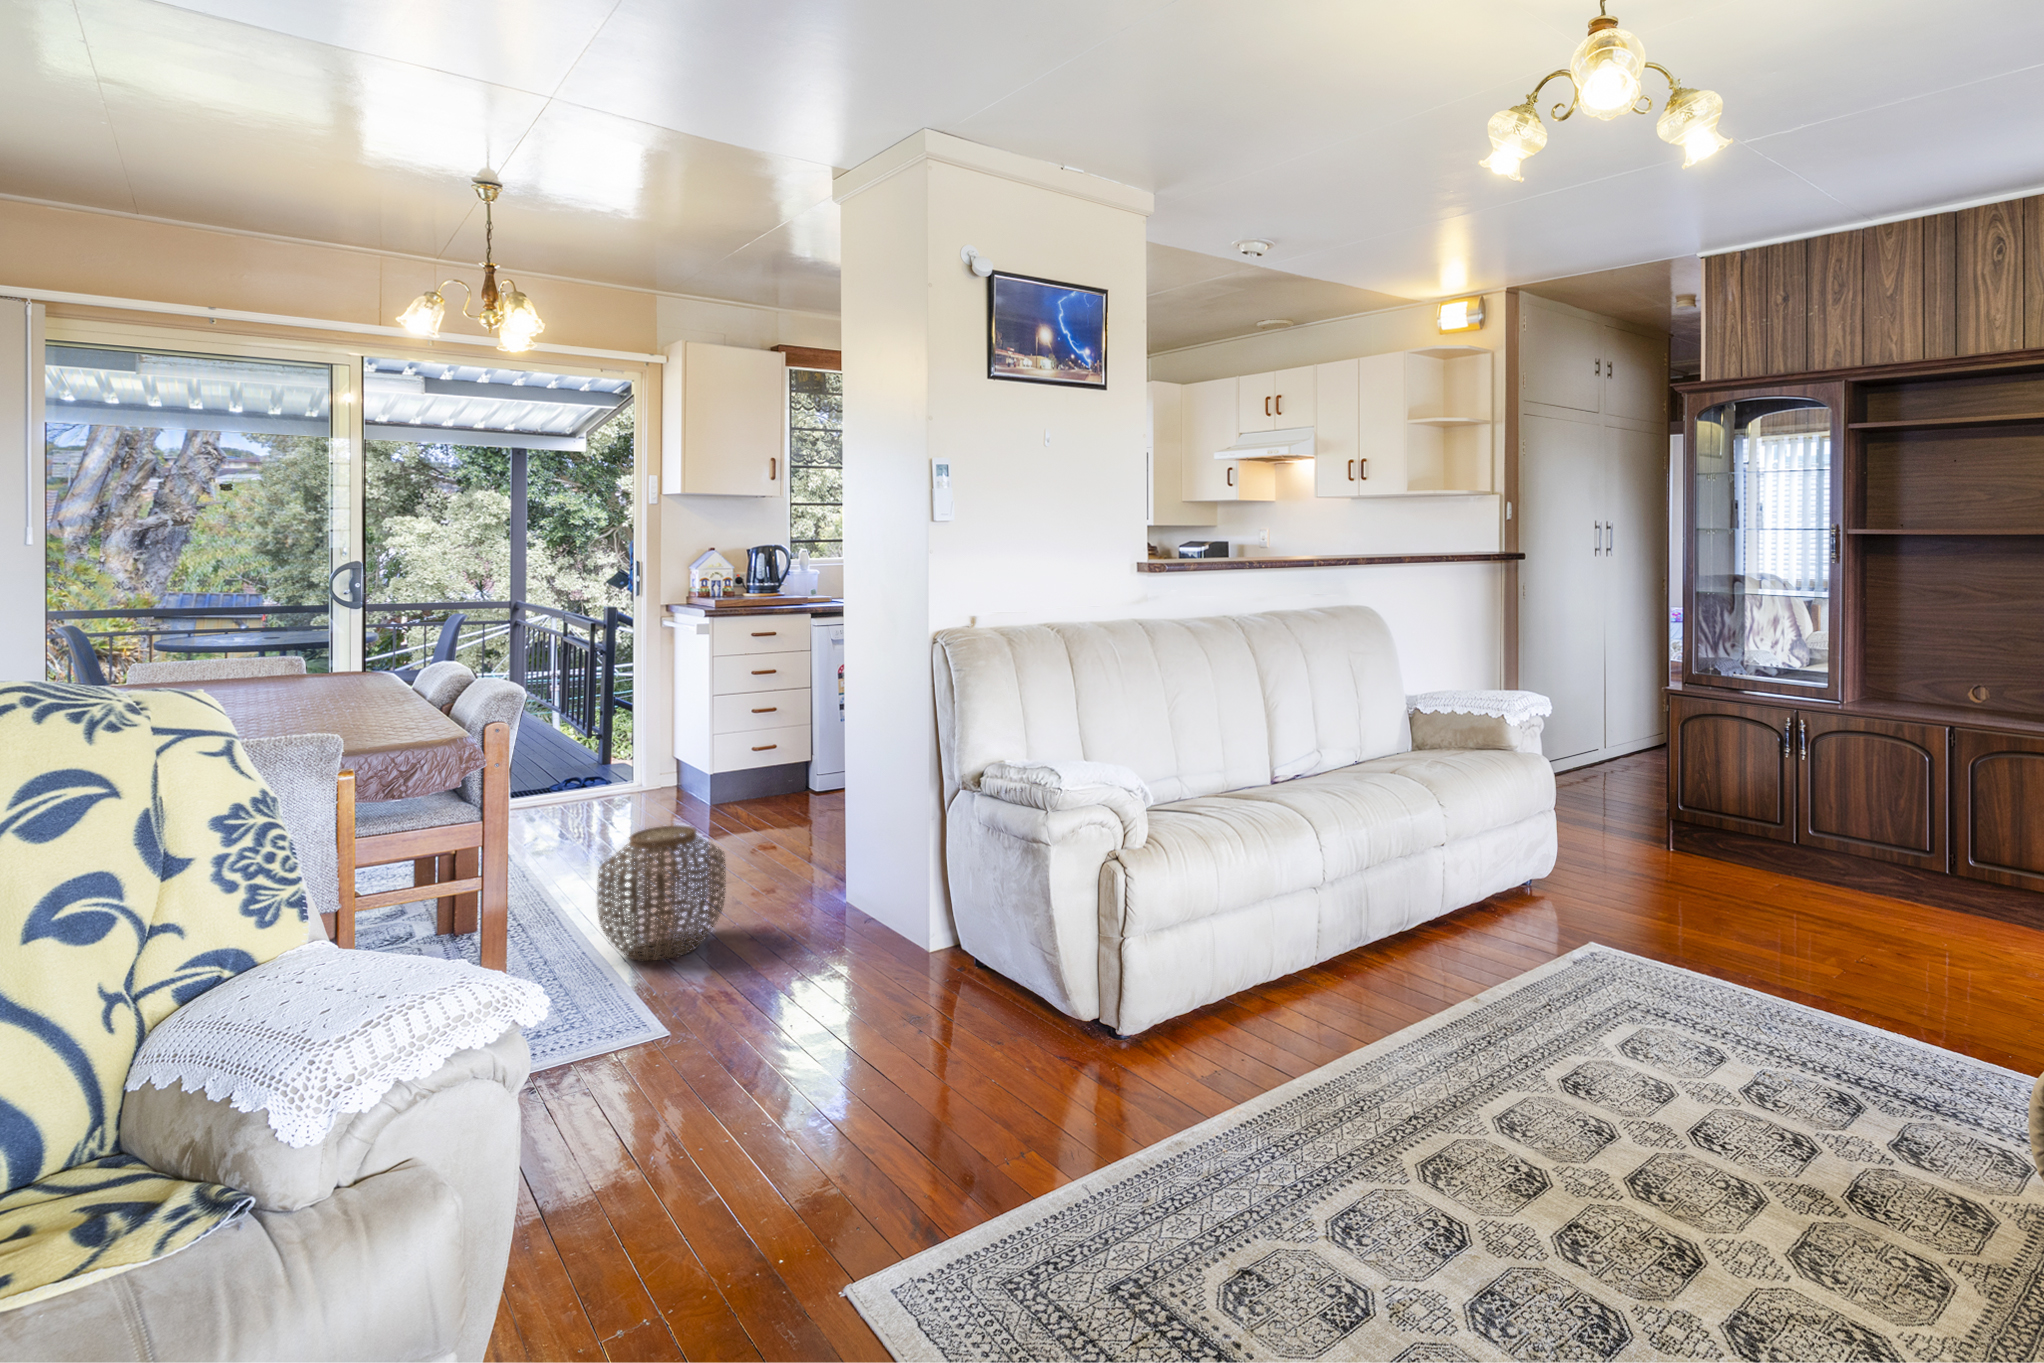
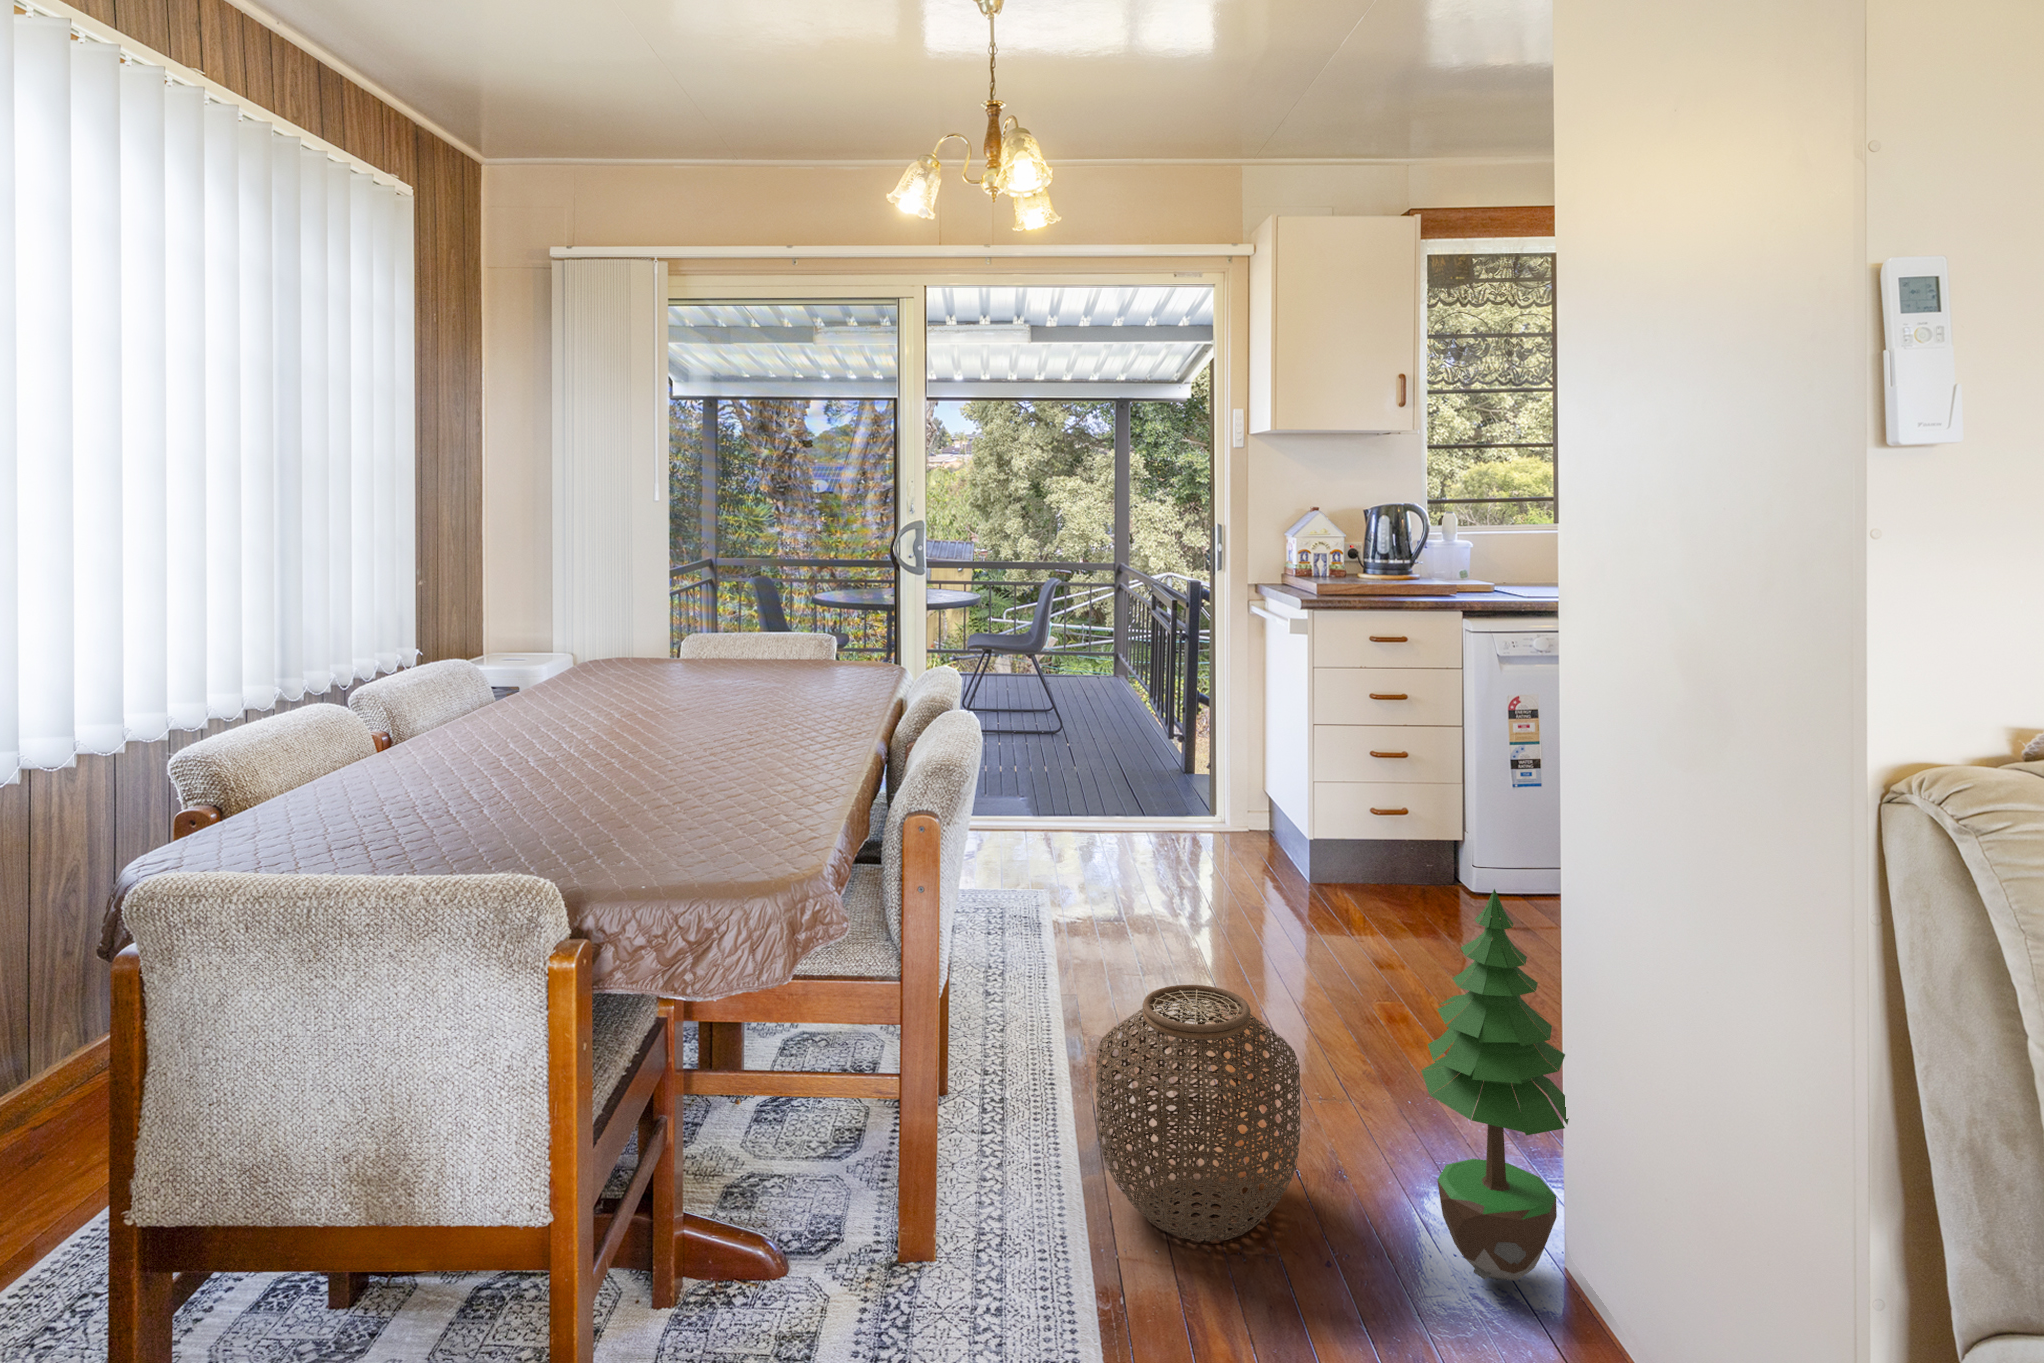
potted tree: none [793,740,865,933] -> present [1421,889,1569,1281]

